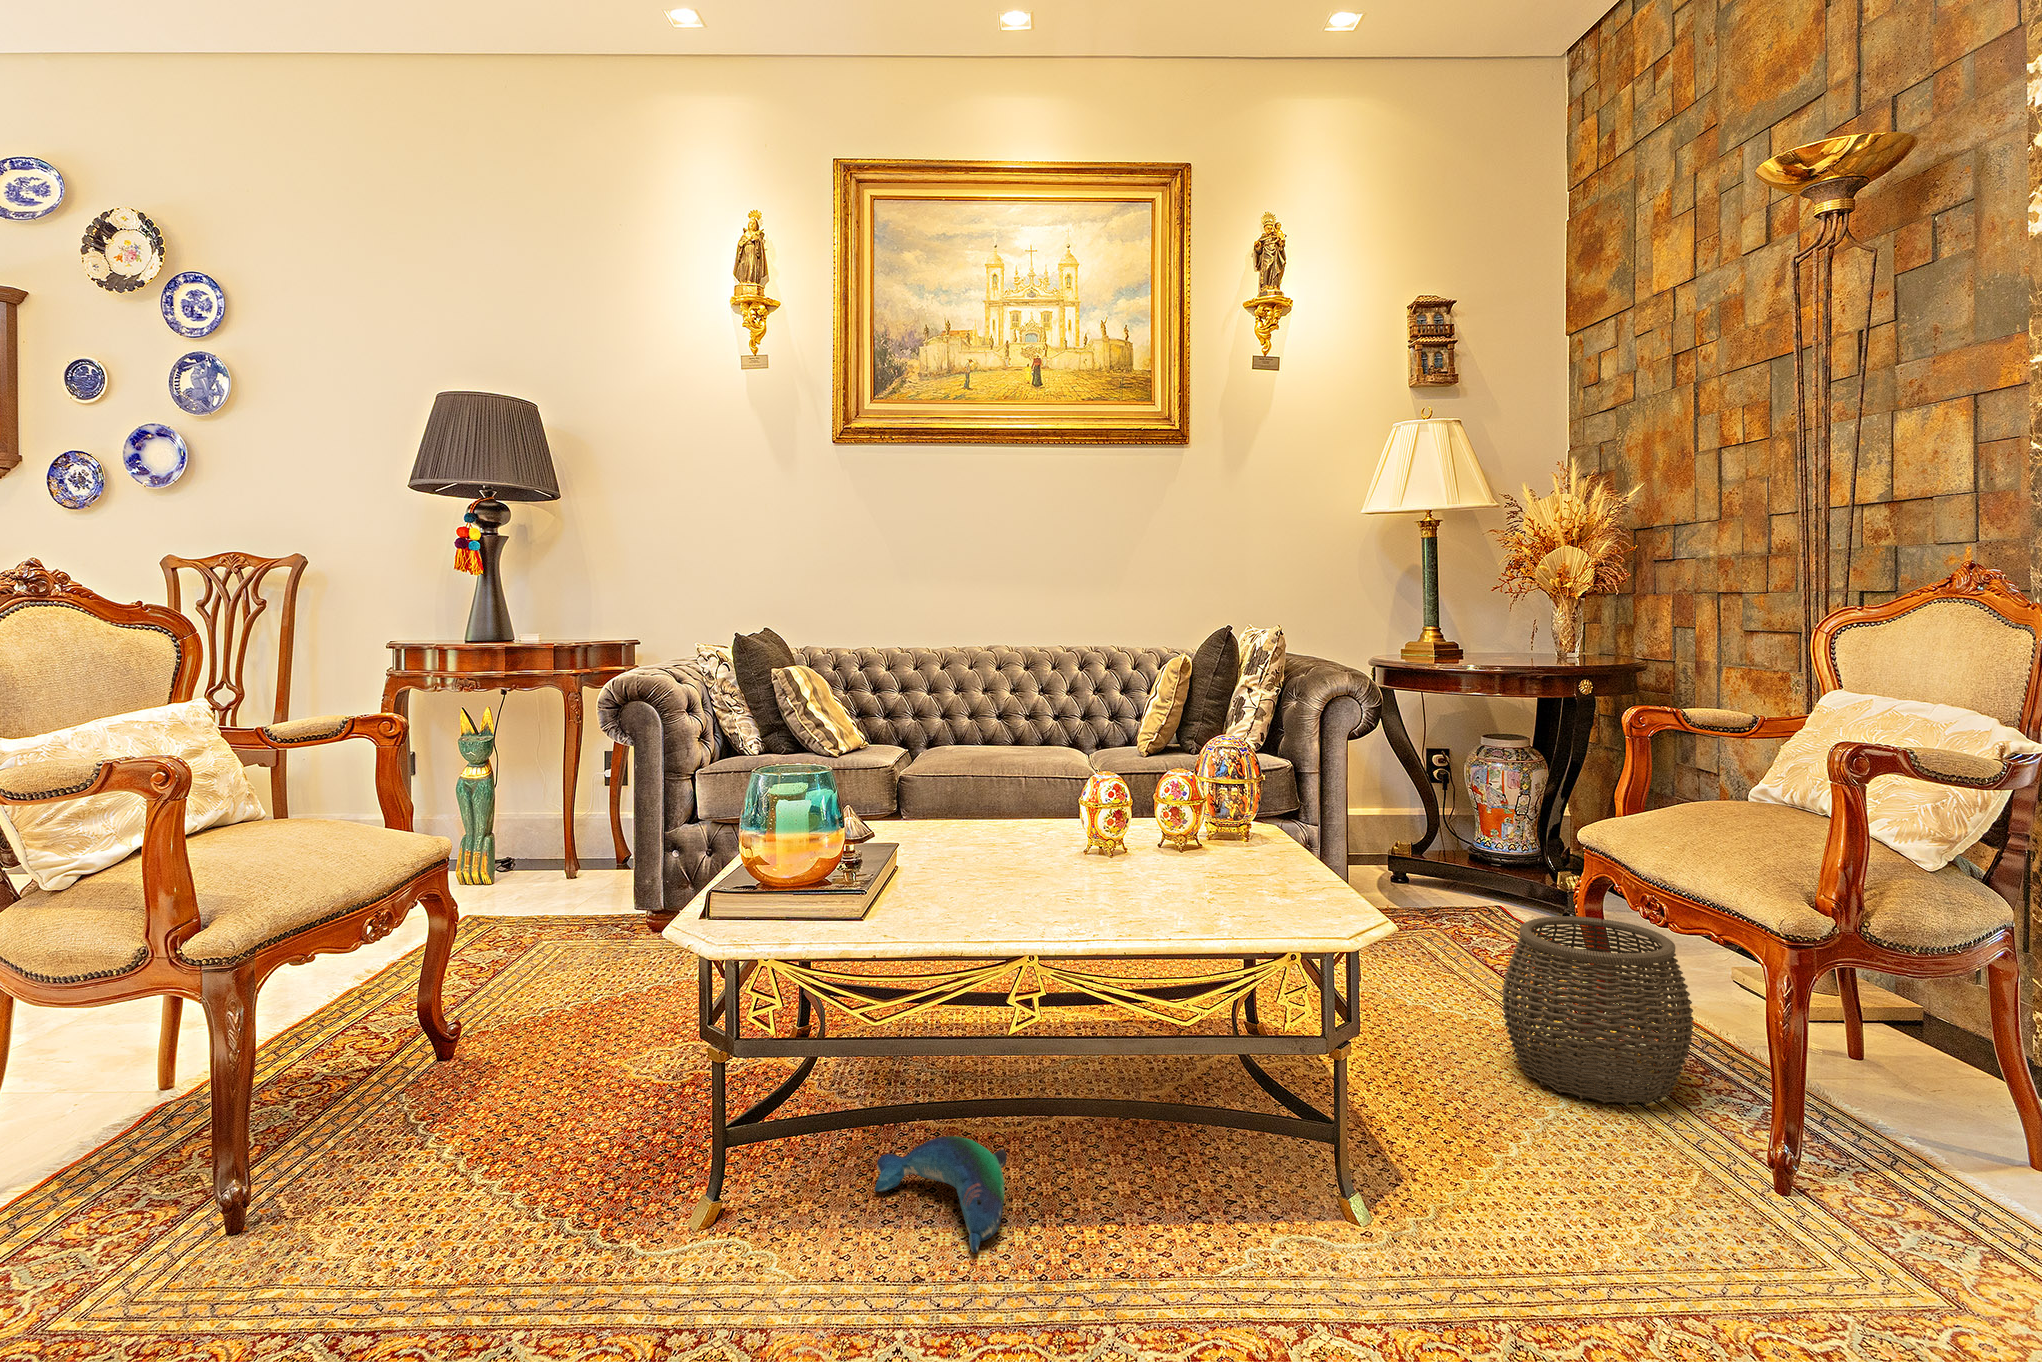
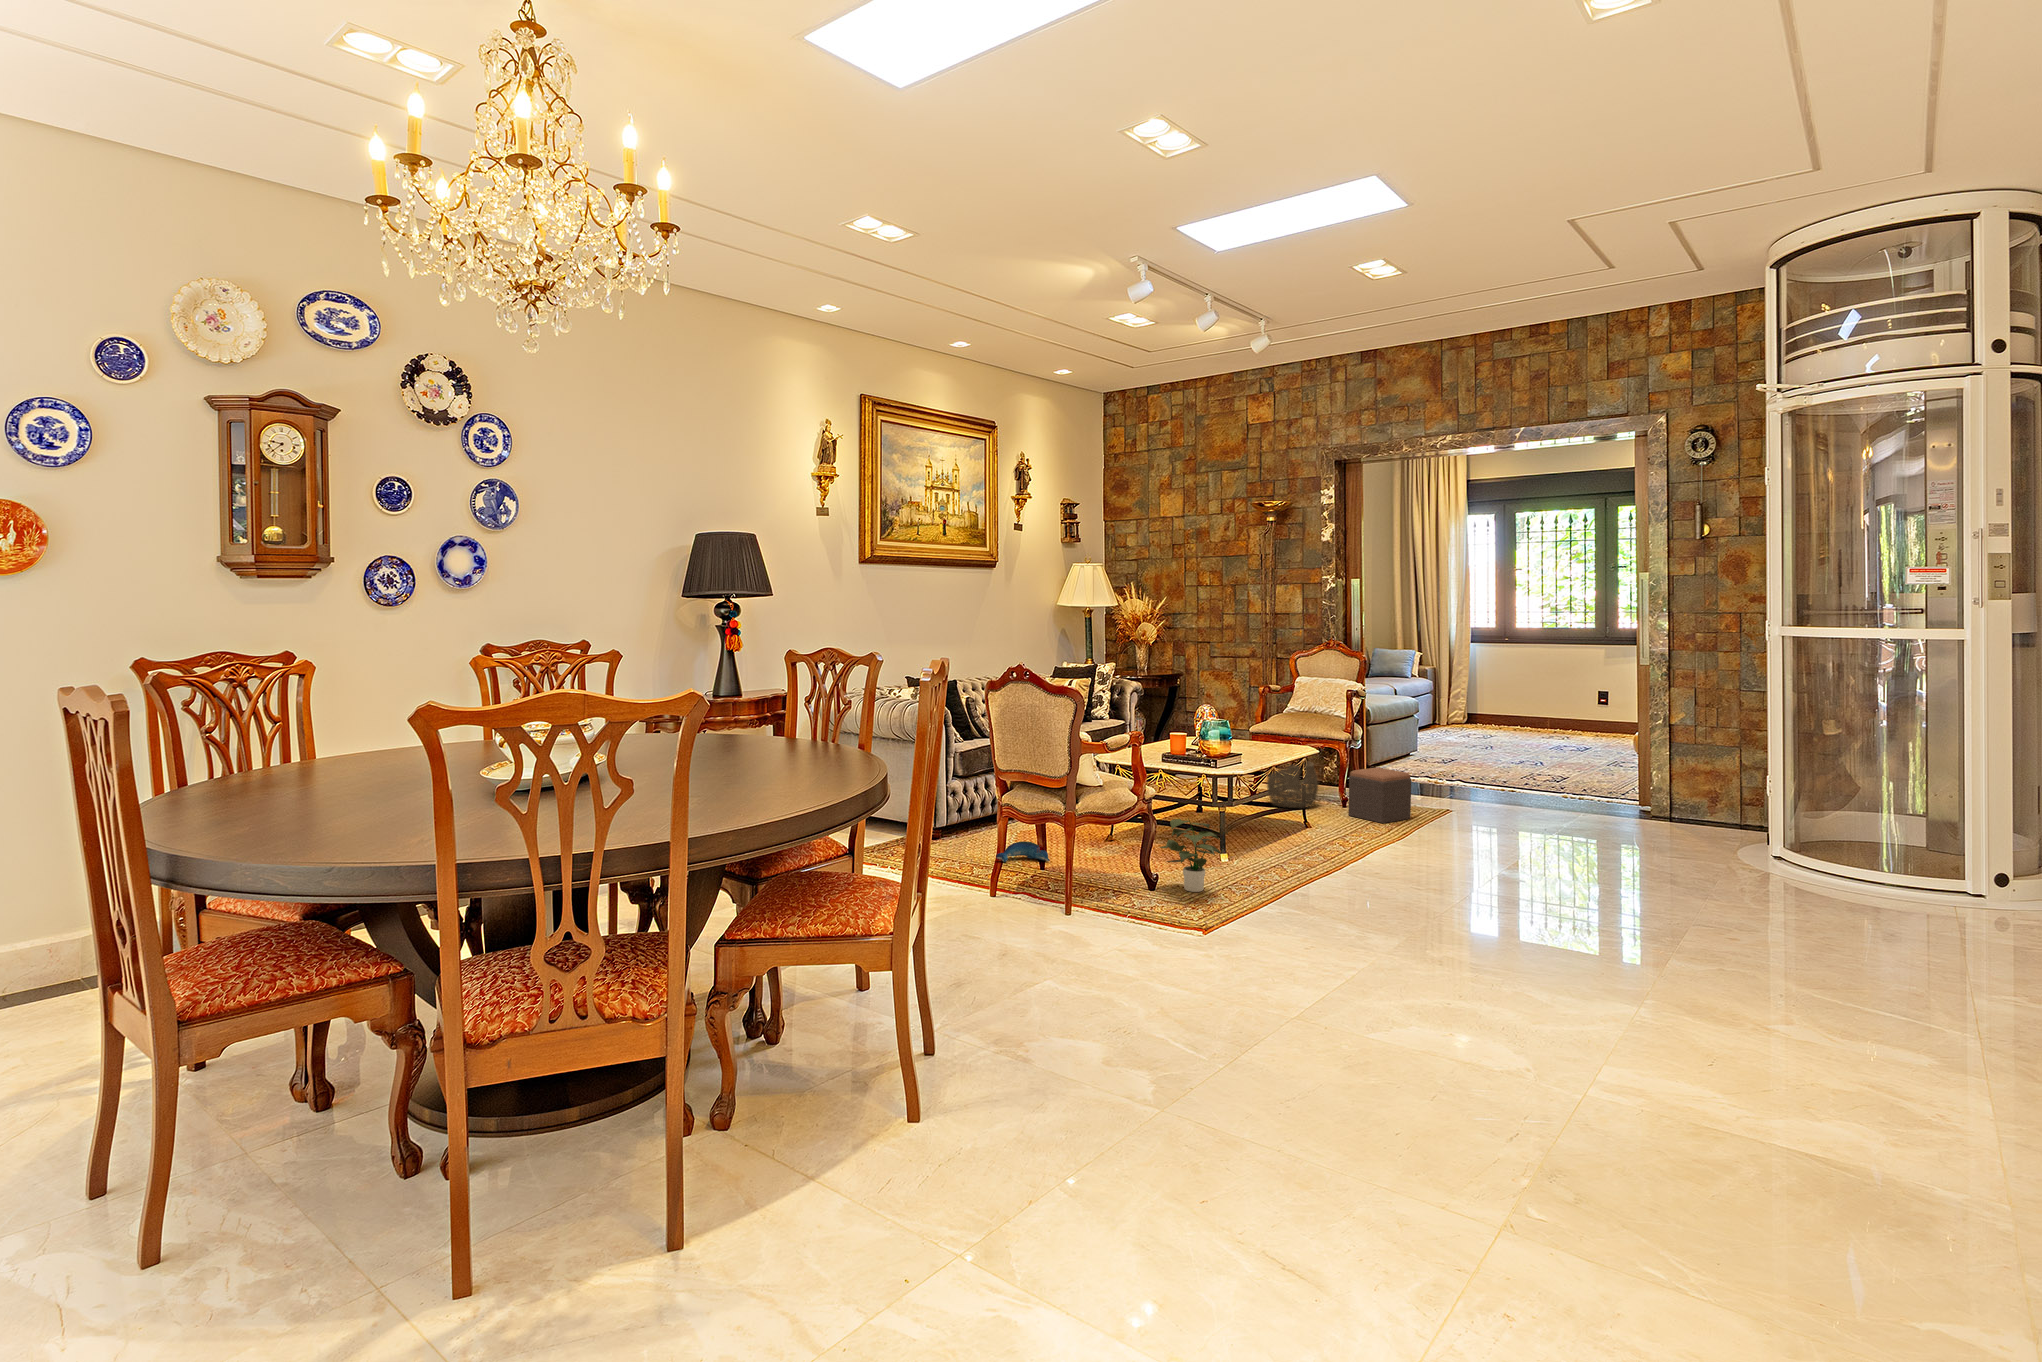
potted plant: none [198,988,449,1239] -> present [1160,819,1221,892]
footstool: none [1678,1013,1963,1319] -> present [1348,767,1411,823]
plush toy: present [874,1136,1007,1253] -> present [996,841,1050,862]

